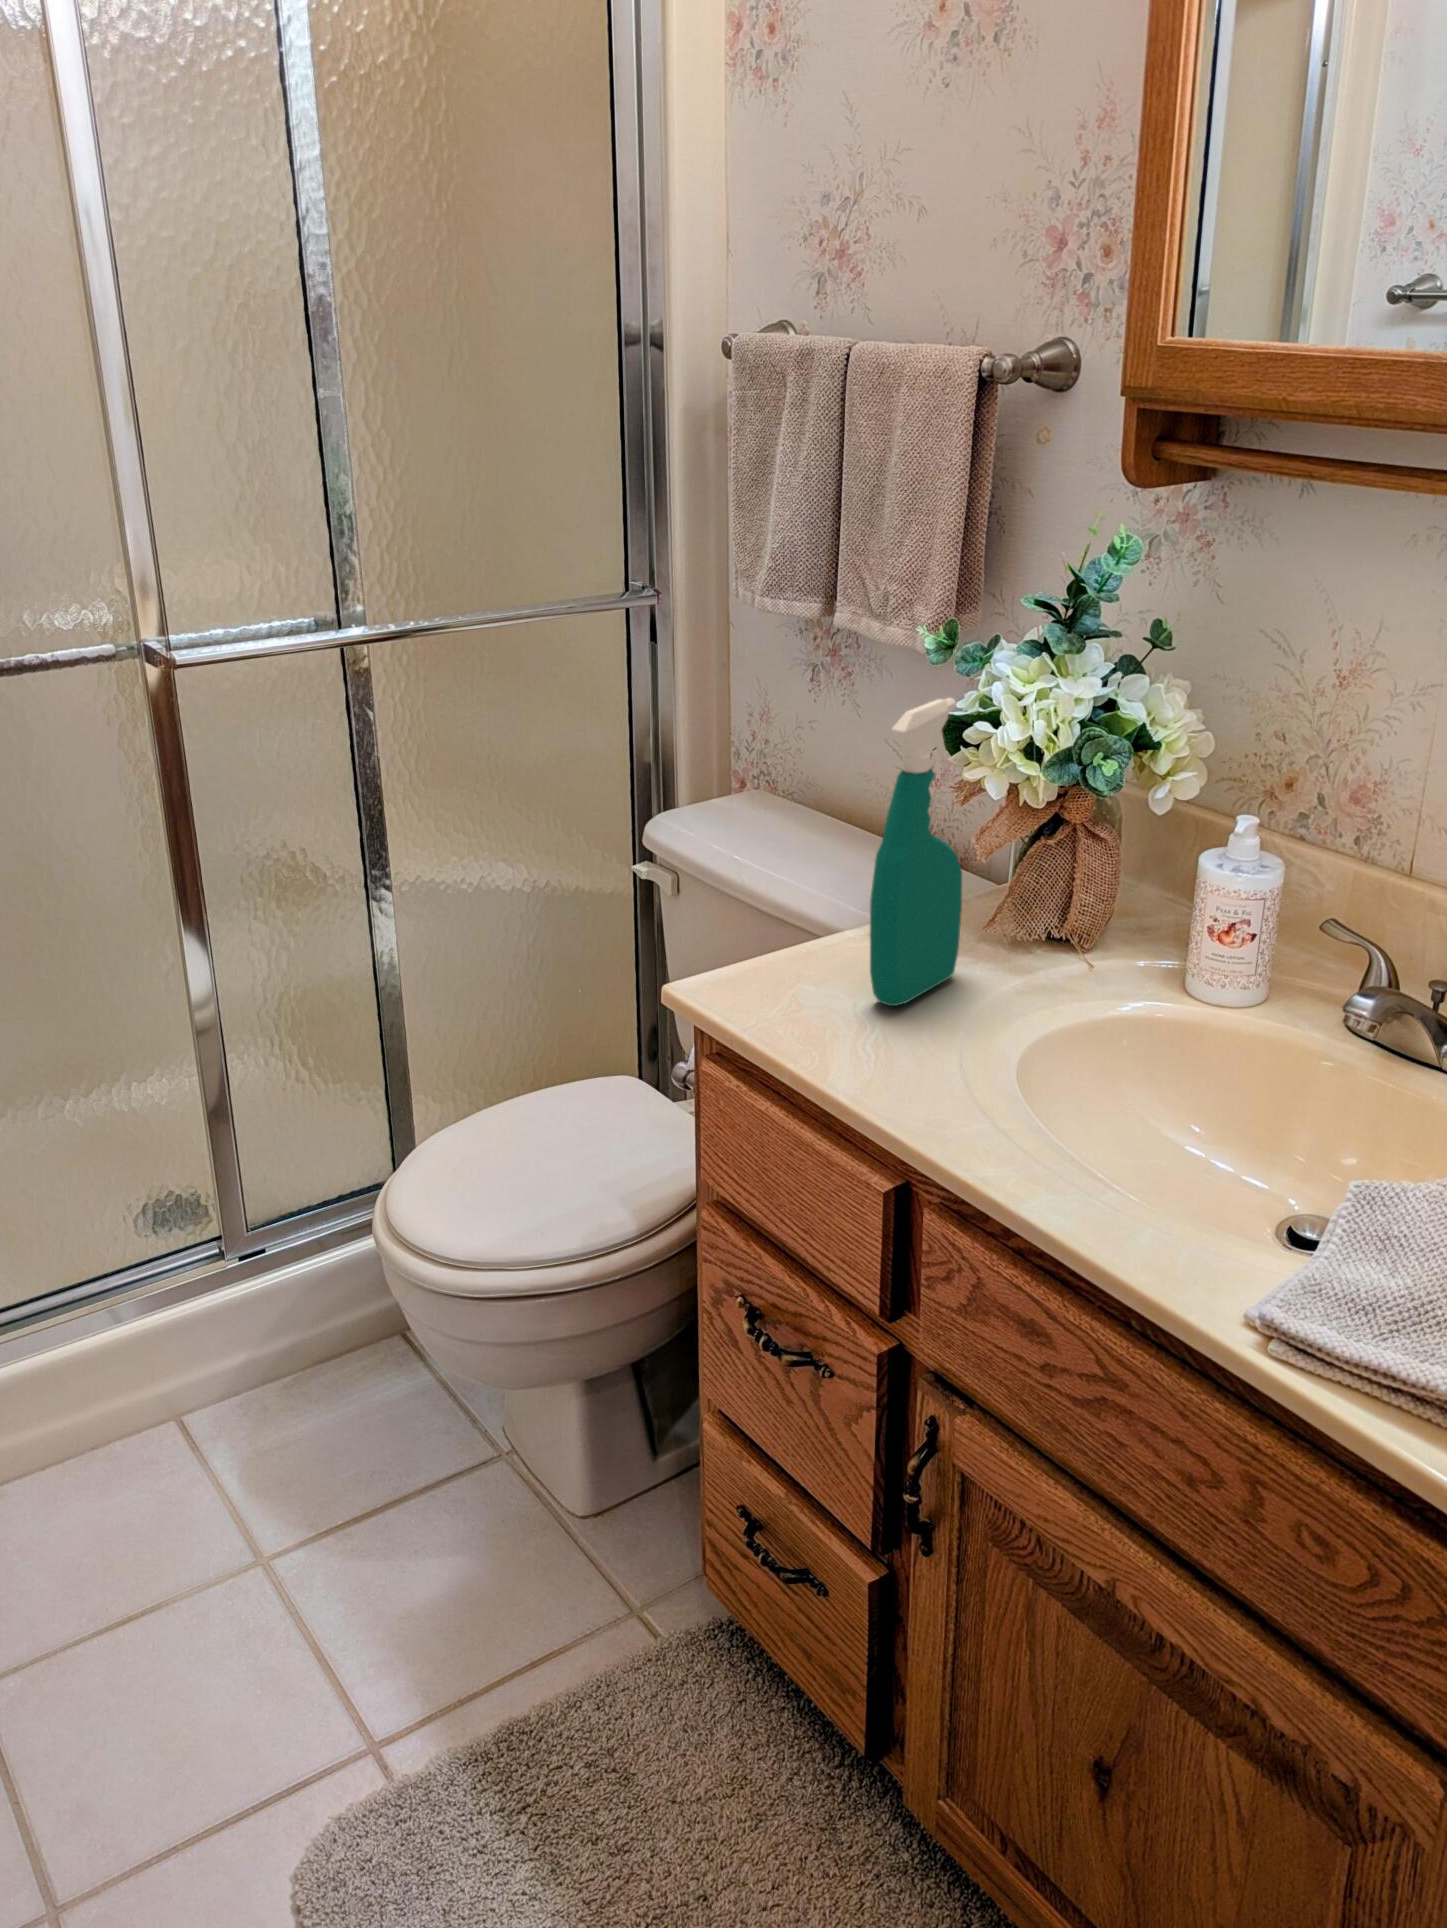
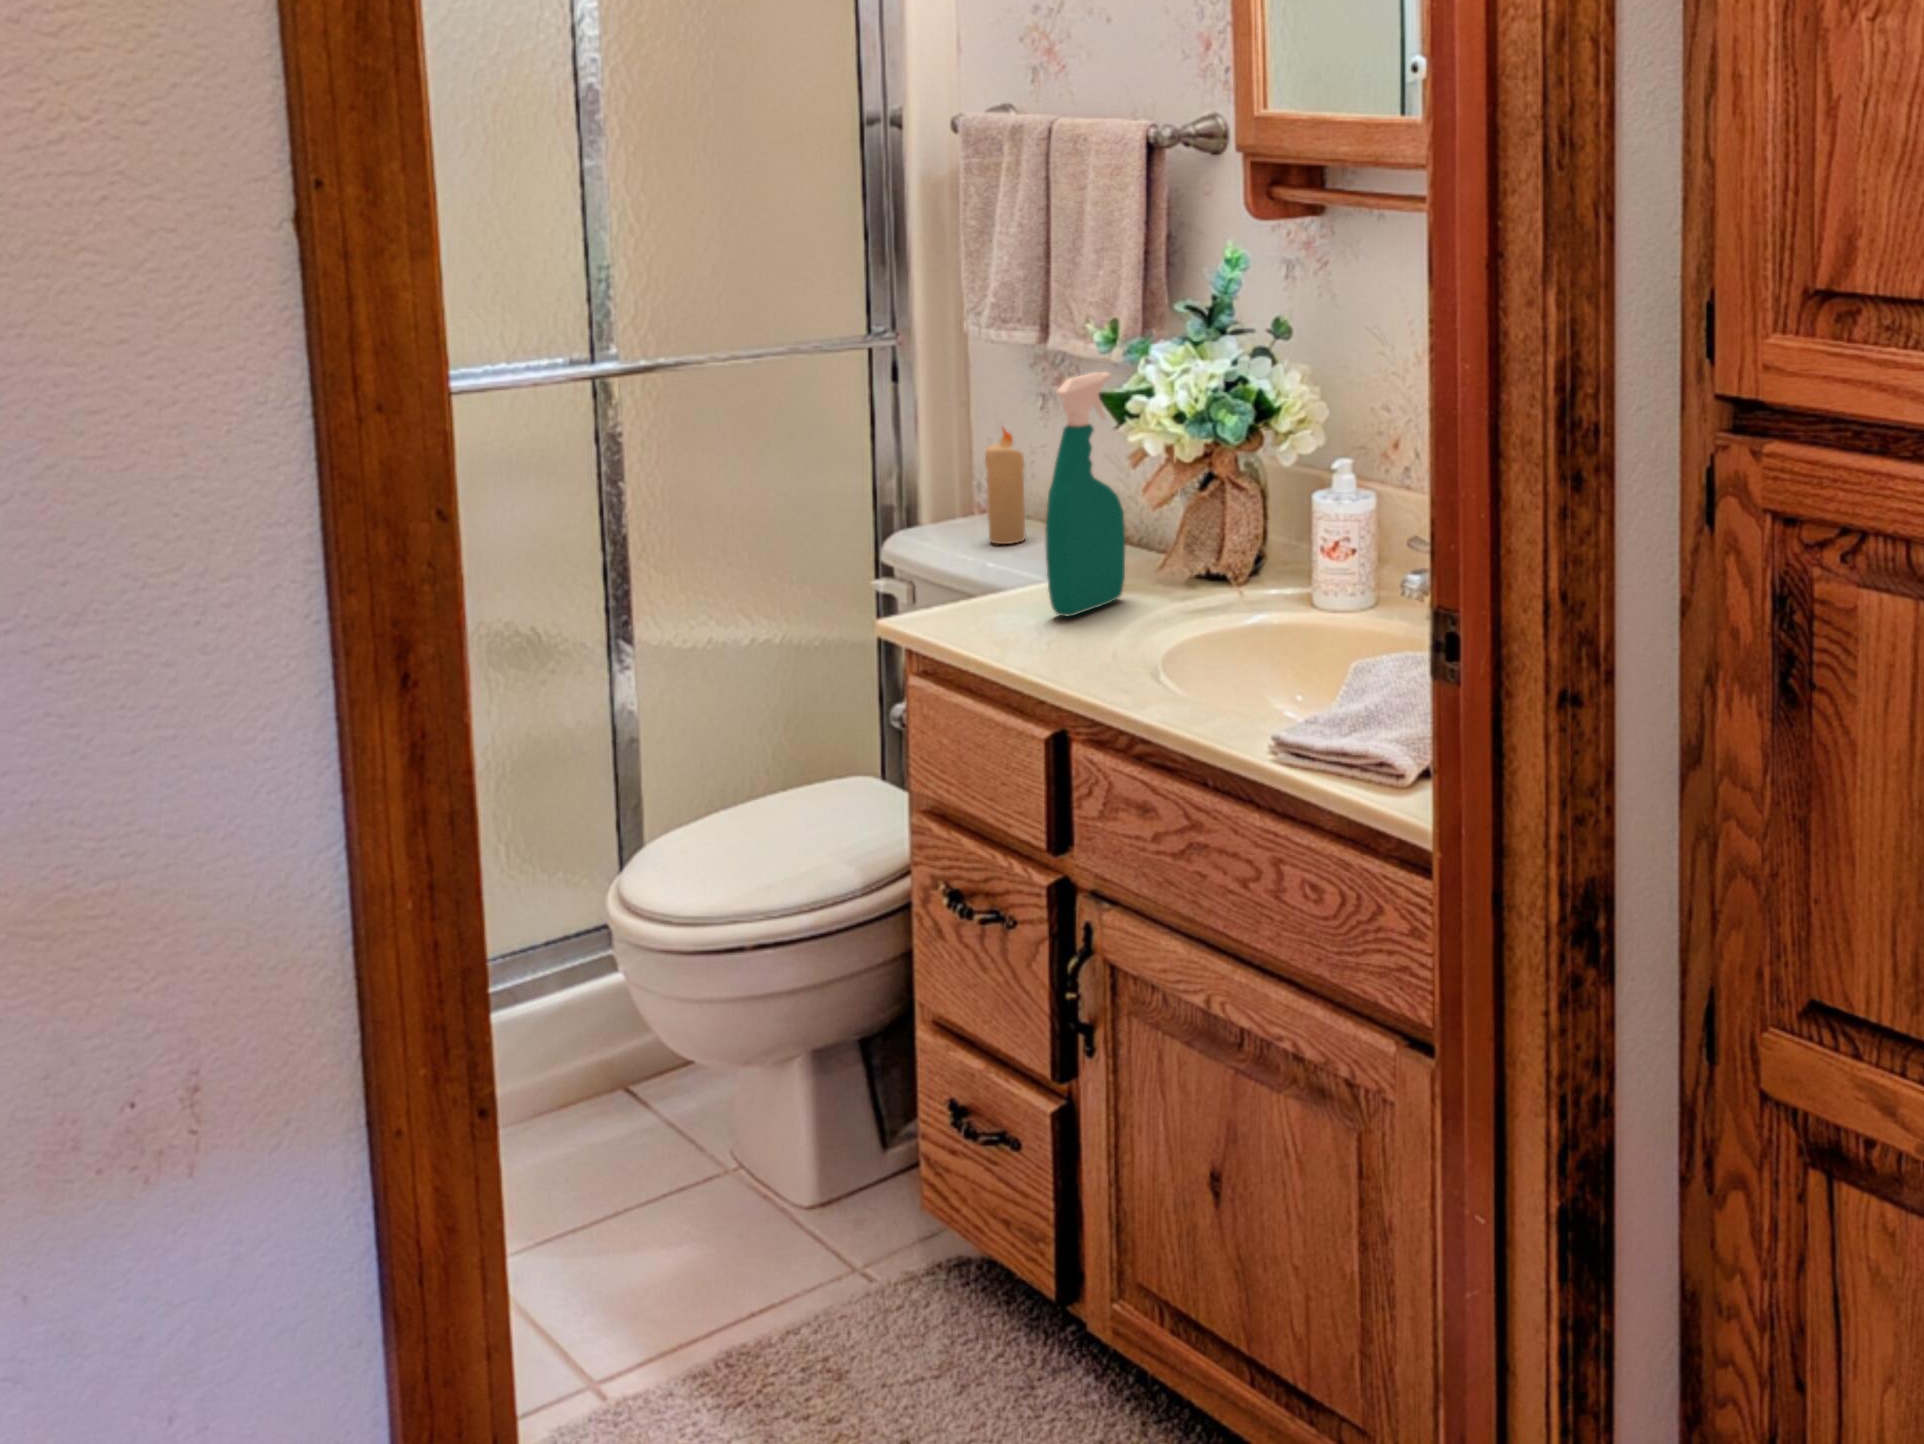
candle: none [760,710,803,842] -> present [985,426,1026,544]

